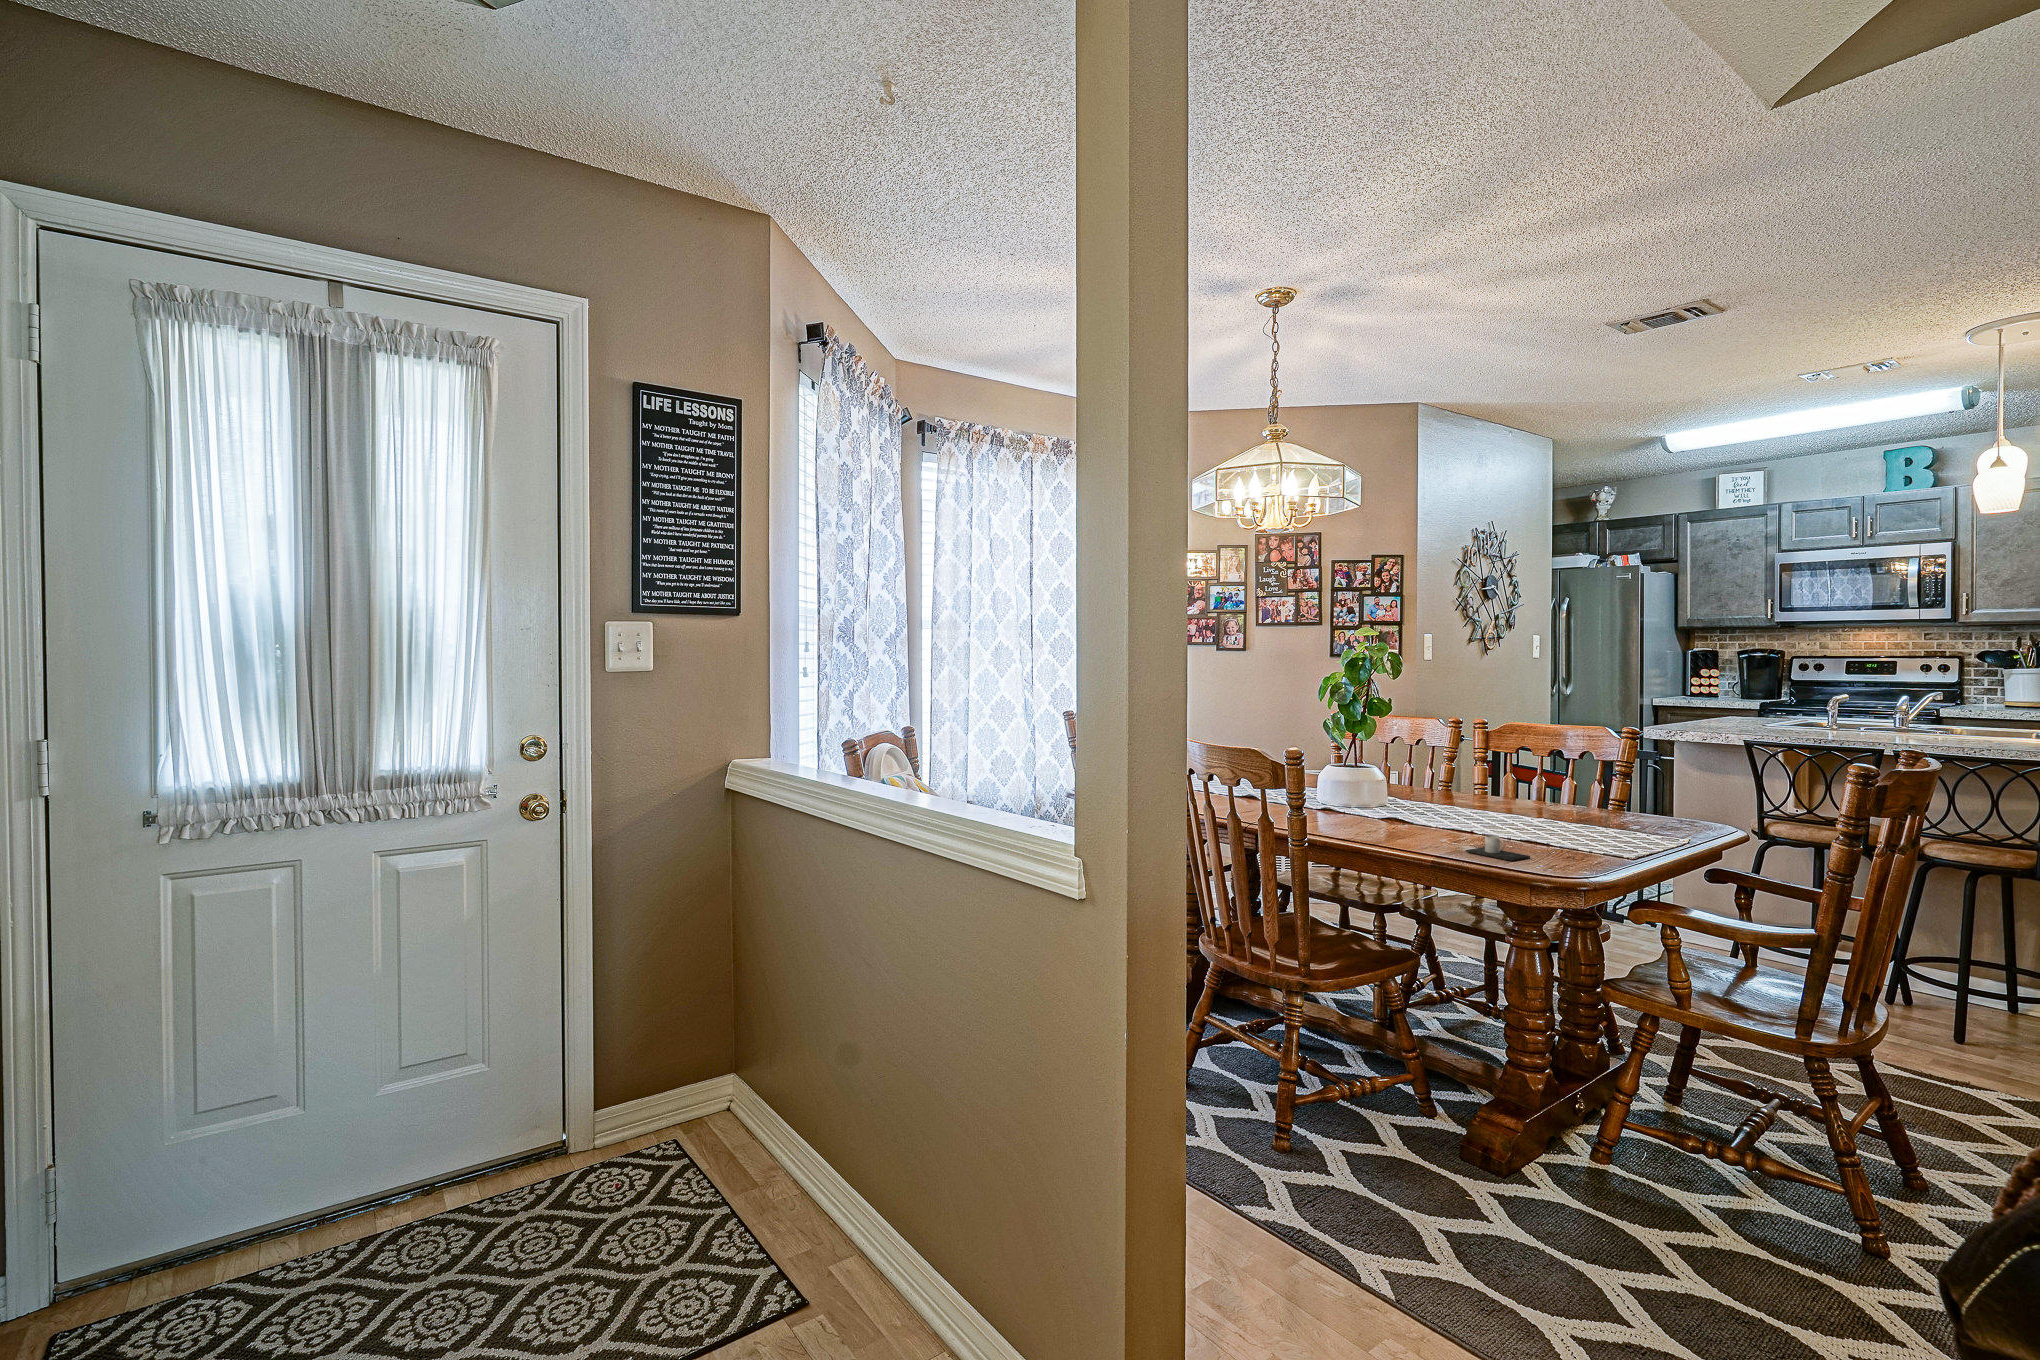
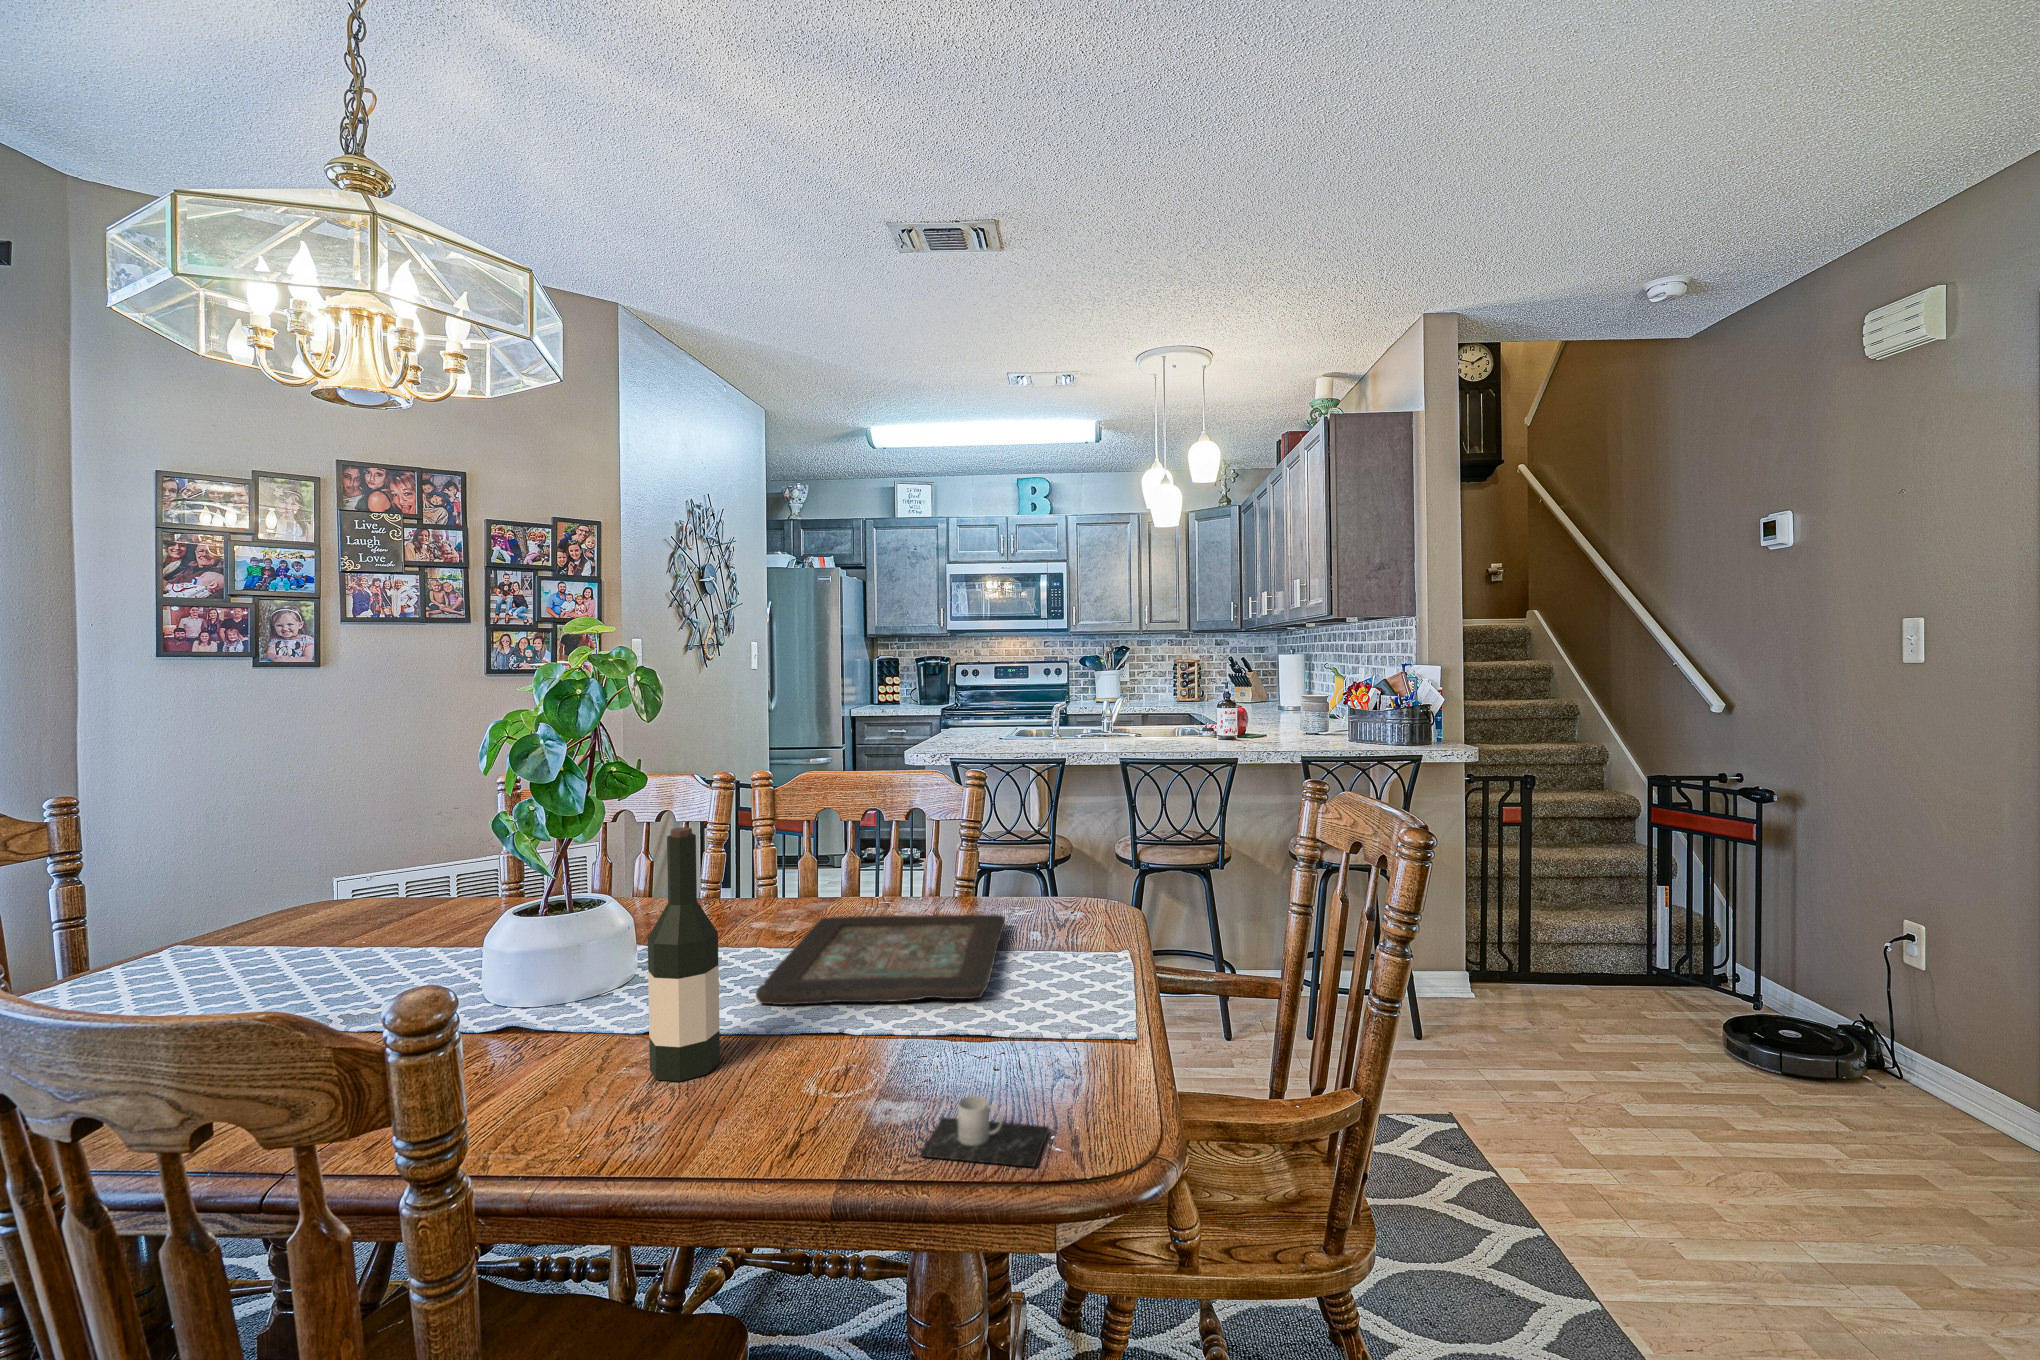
wine bottle: none [1374,721,1404,826] -> present [648,827,720,1081]
decorative tray: none [1432,797,1610,831] -> present [756,914,1005,1005]

